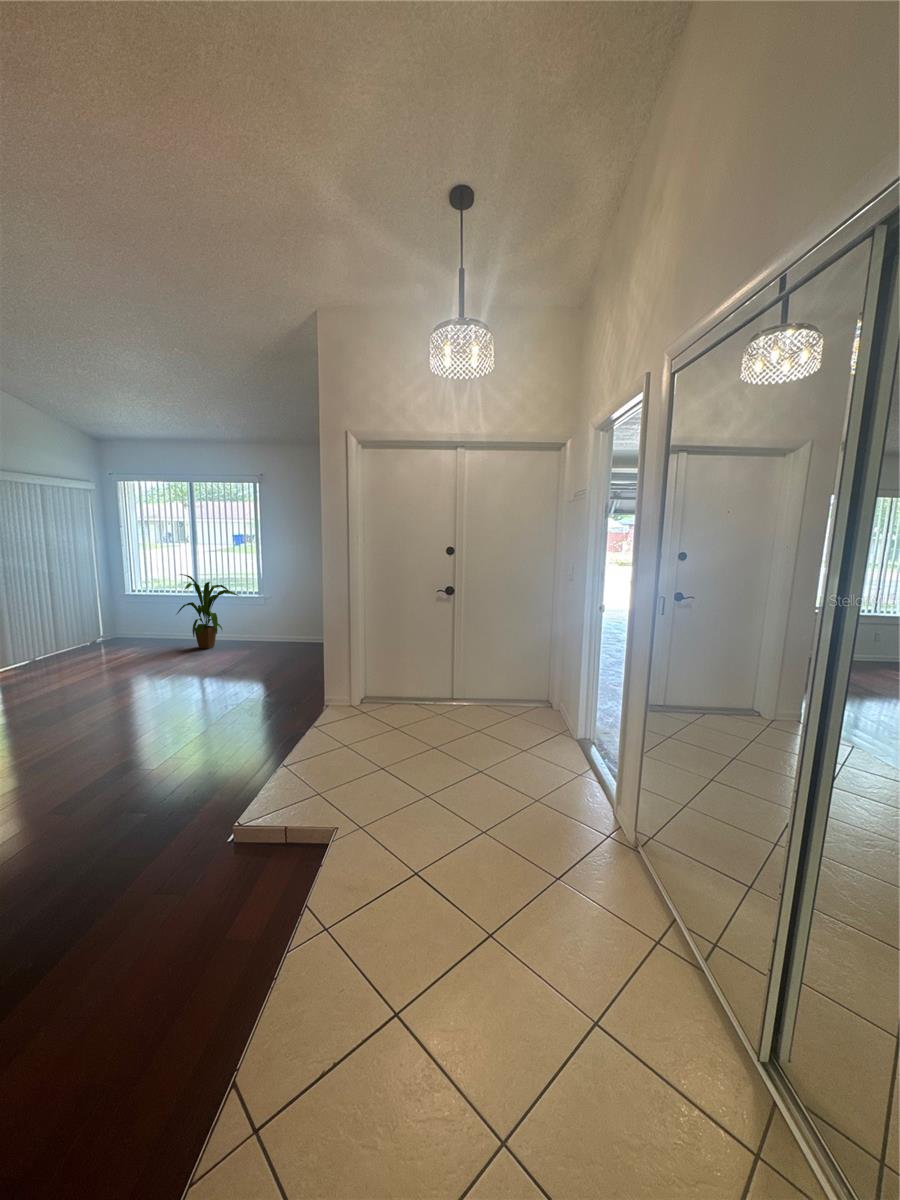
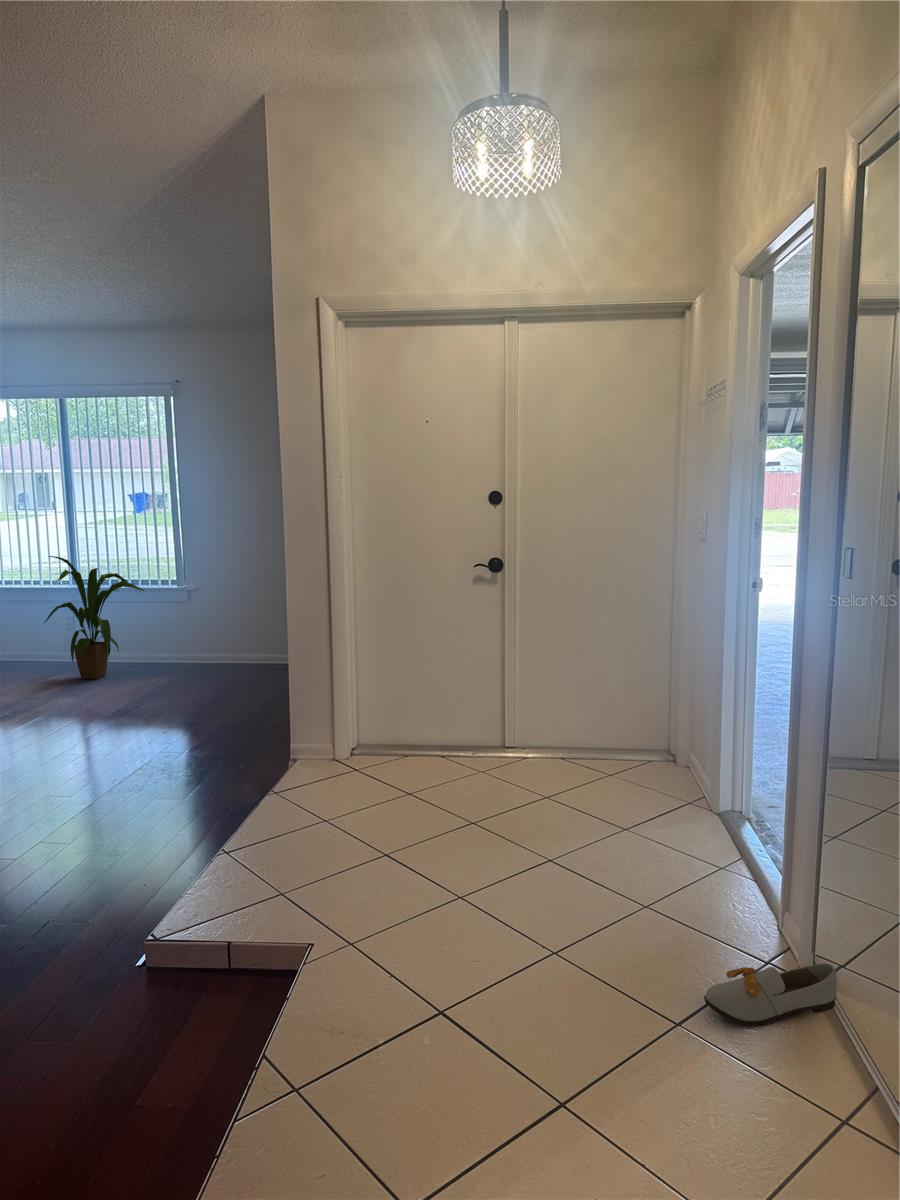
shoe: none [571,840,647,879] -> present [704,963,837,1025]

